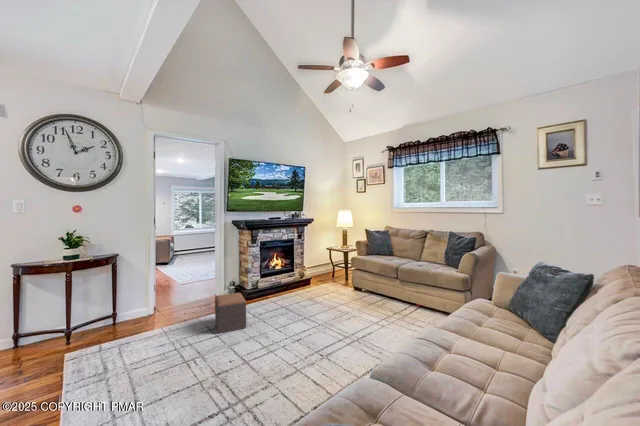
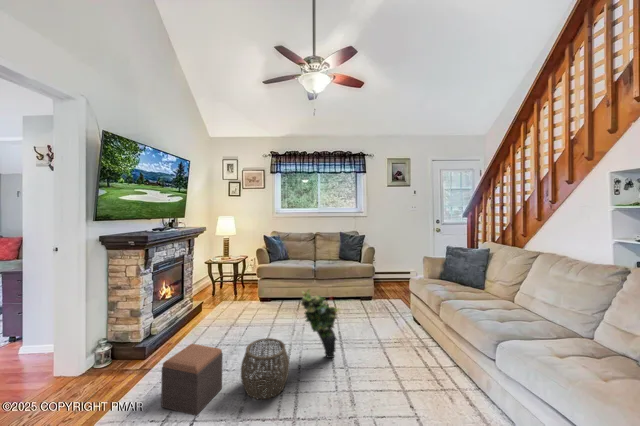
potted plant: none [301,273,341,344] -> present [301,290,339,358]
woven basket: none [243,302,281,345] -> present [241,338,289,399]

